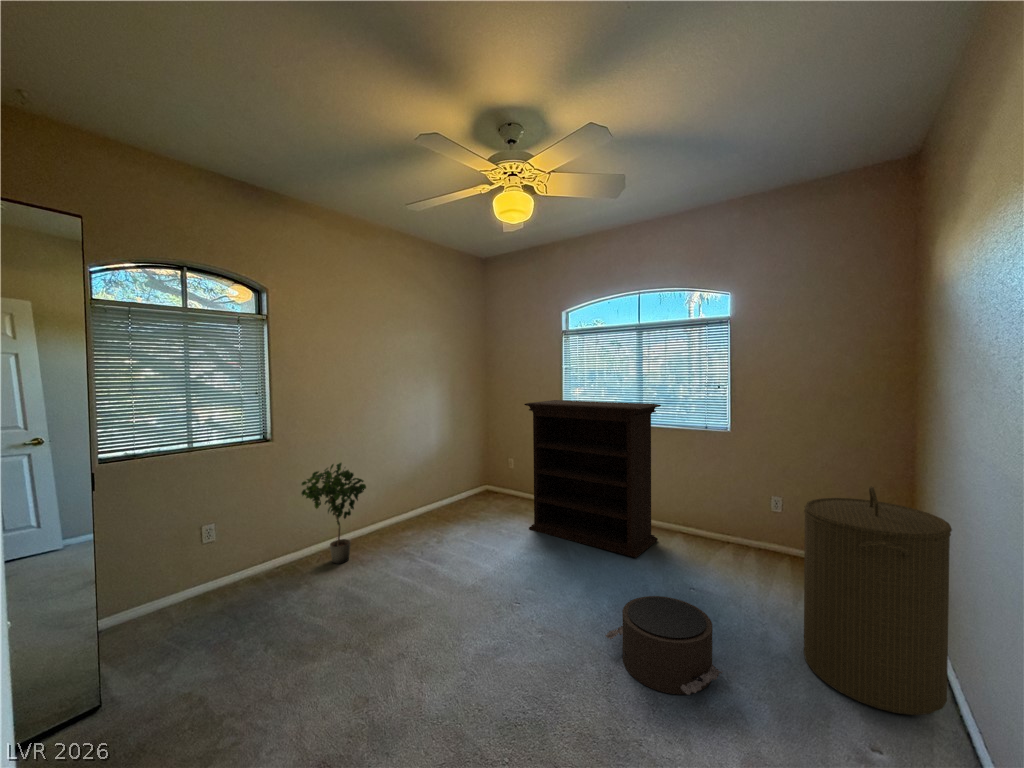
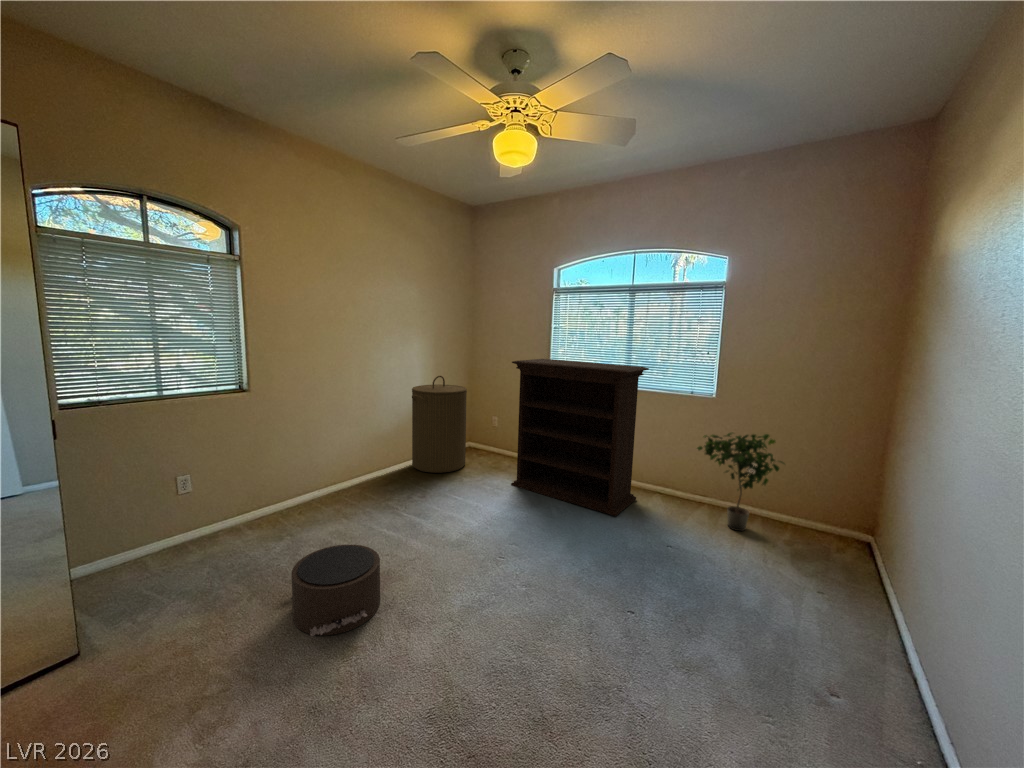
potted plant: present [302,463,366,564] -> present [697,433,784,531]
laundry hamper: present [804,486,952,715] -> present [412,376,467,473]
pouf: present [605,596,722,695] -> present [291,544,380,636]

